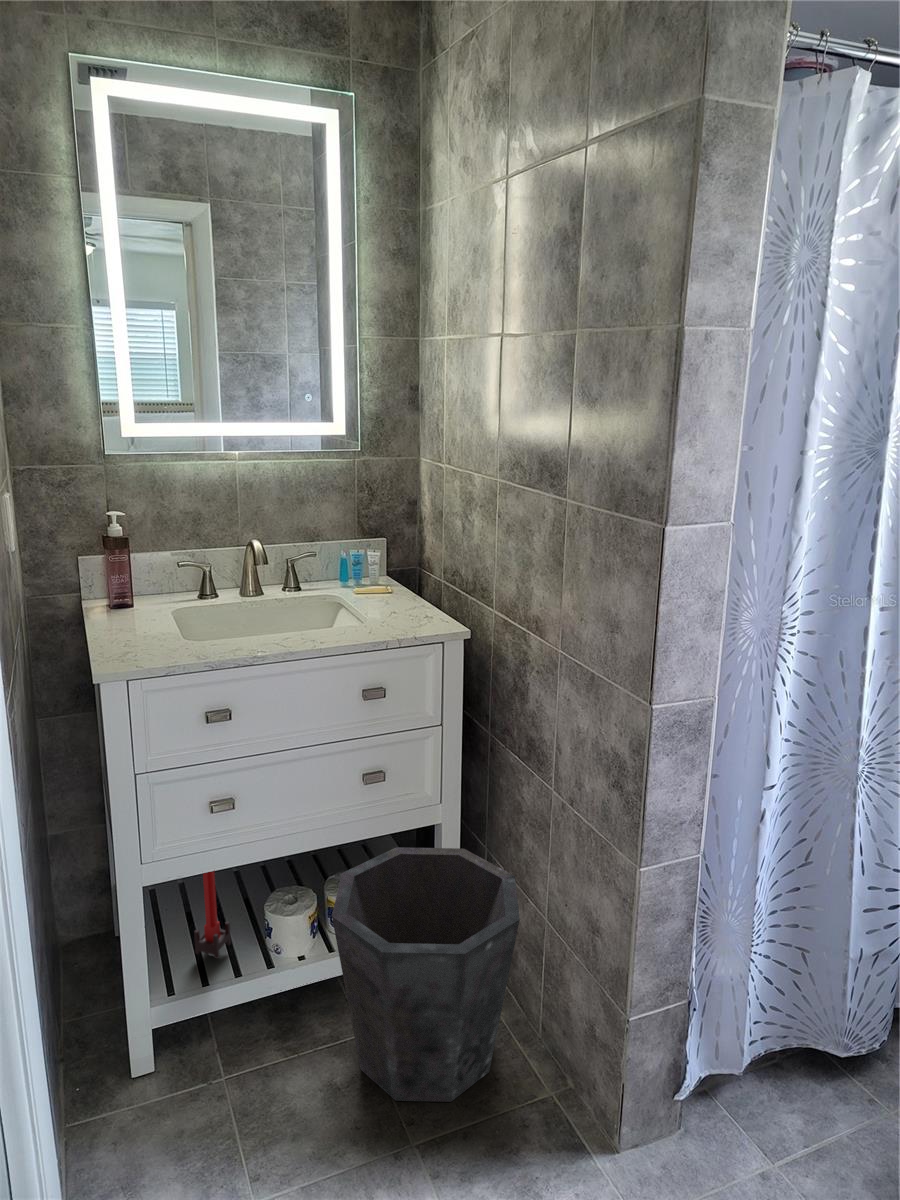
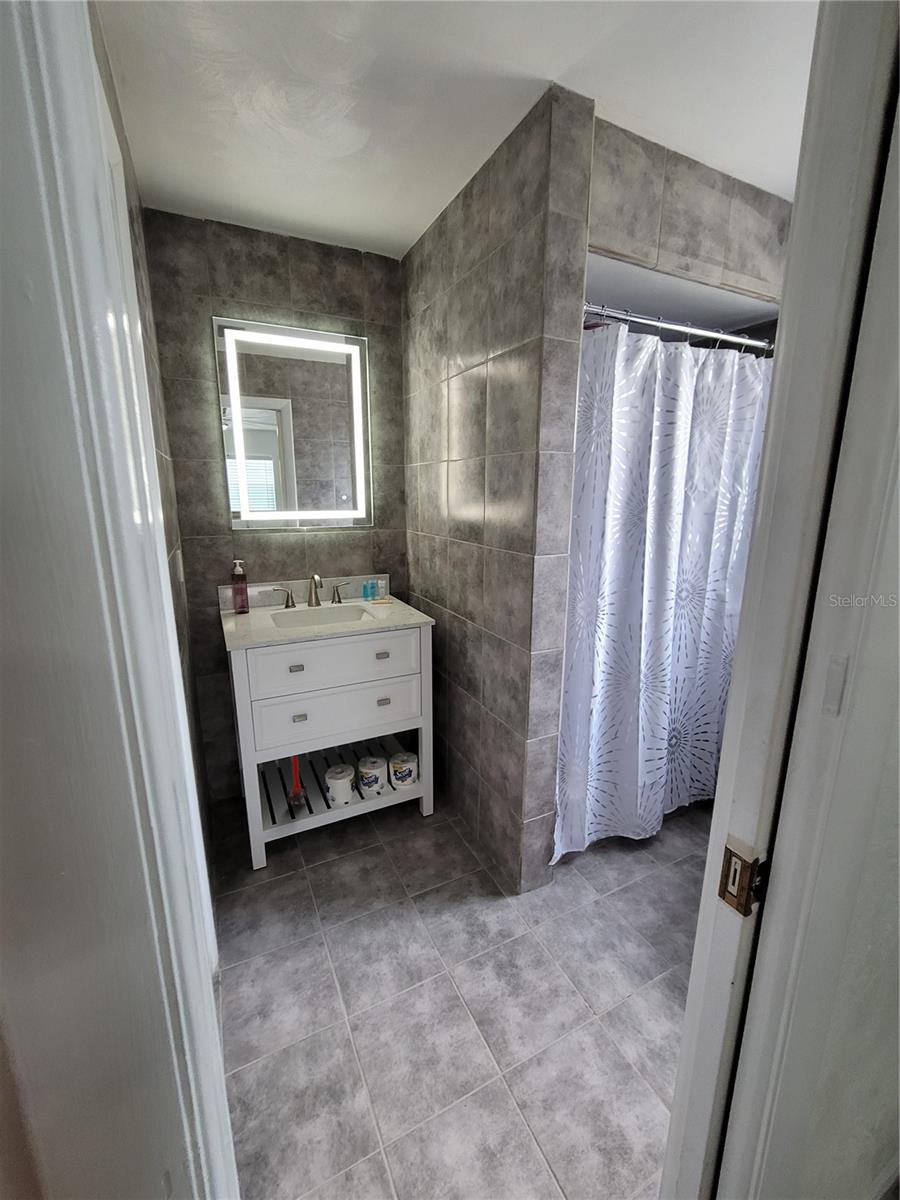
waste bin: present [332,847,520,1102] -> none [363,739,465,877]

